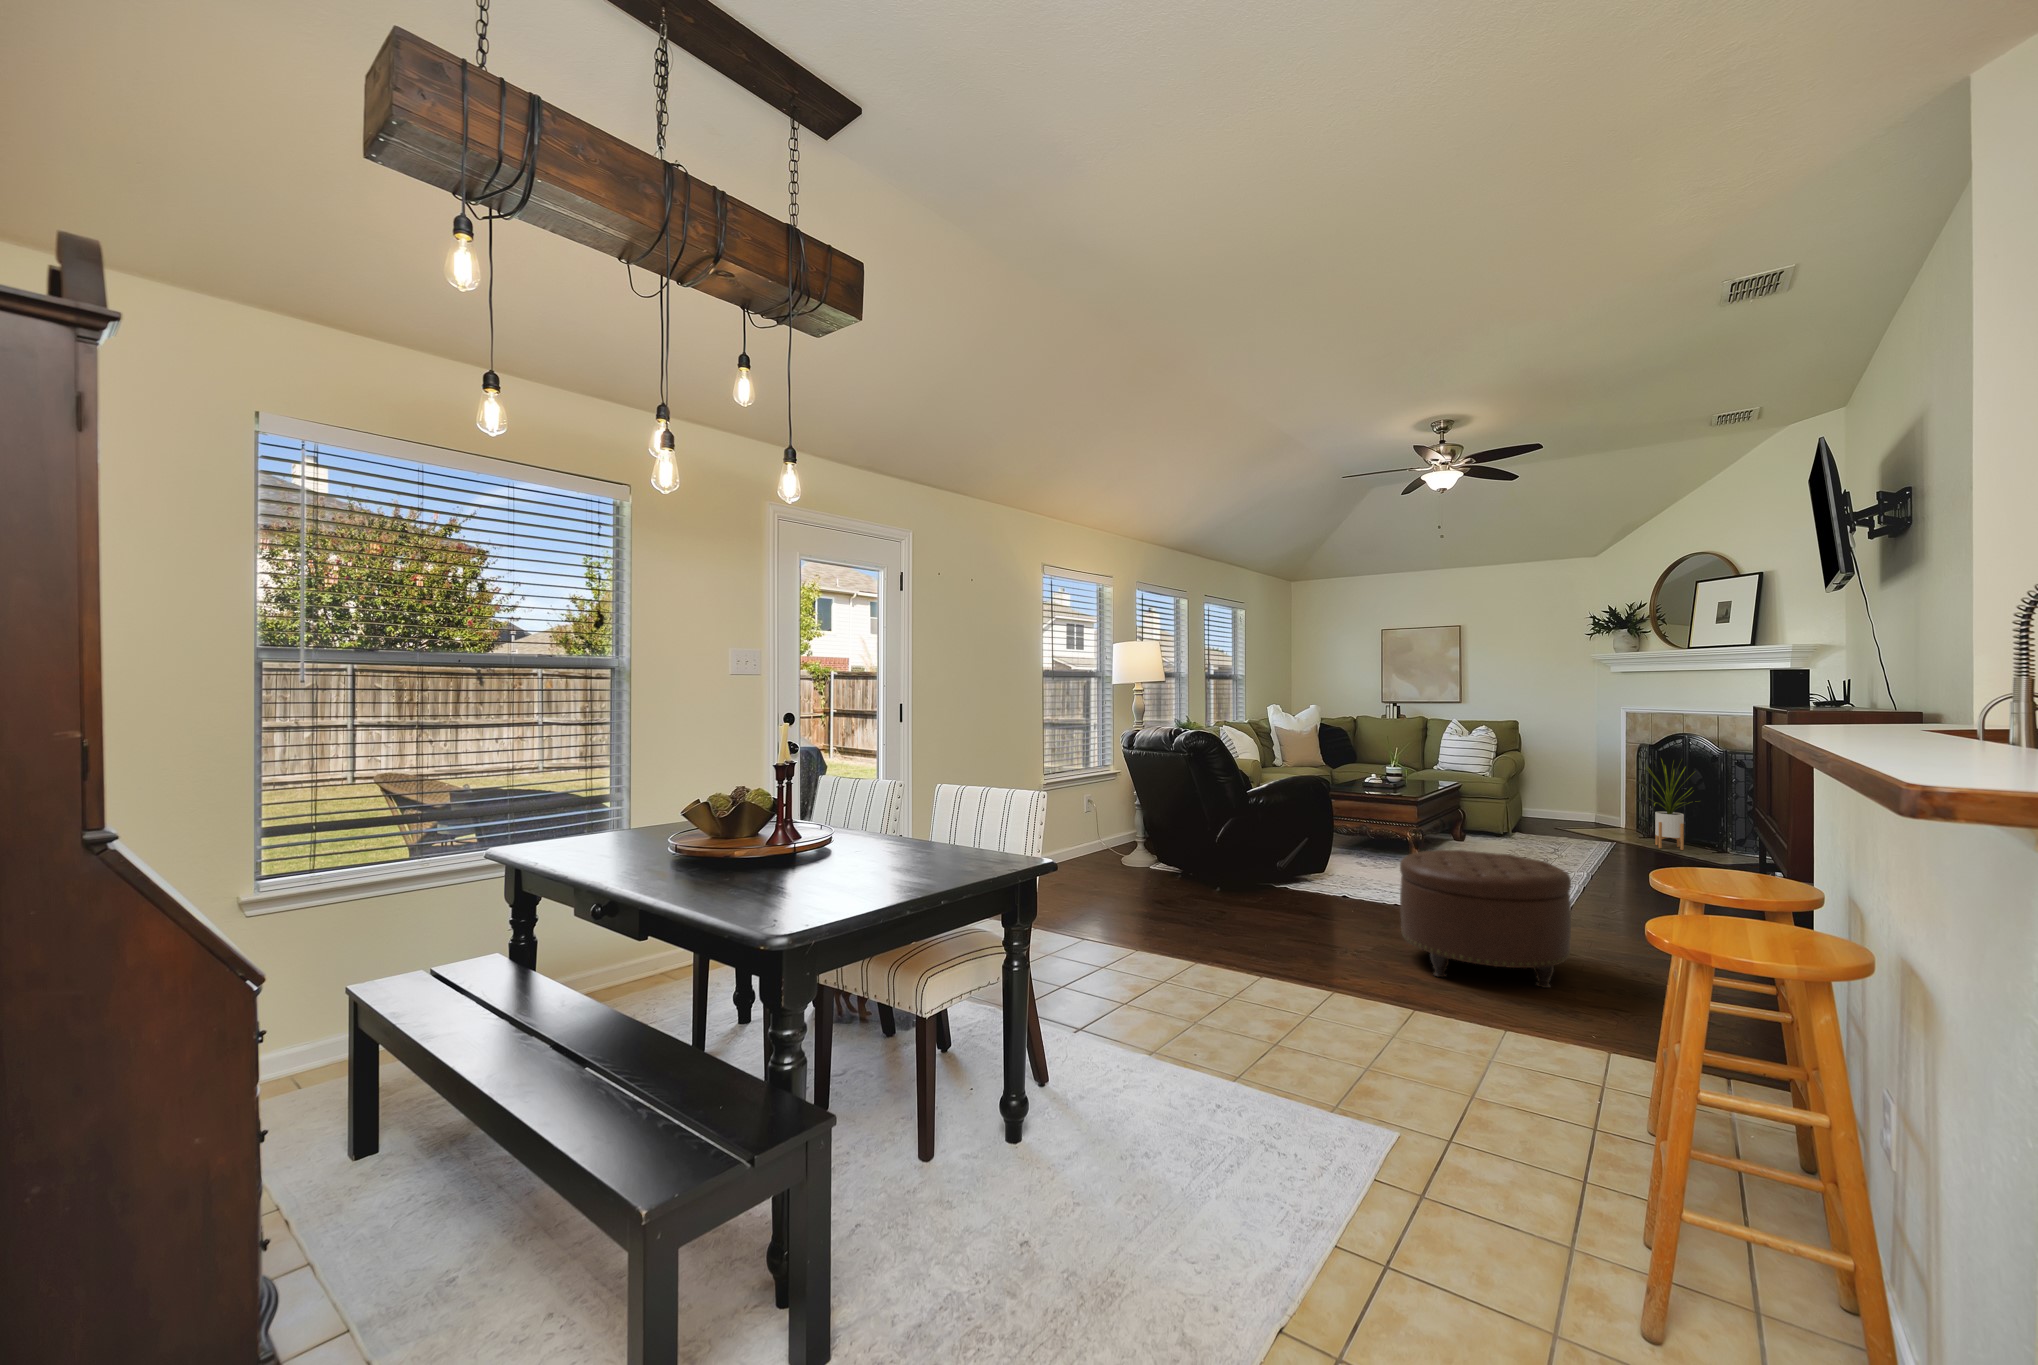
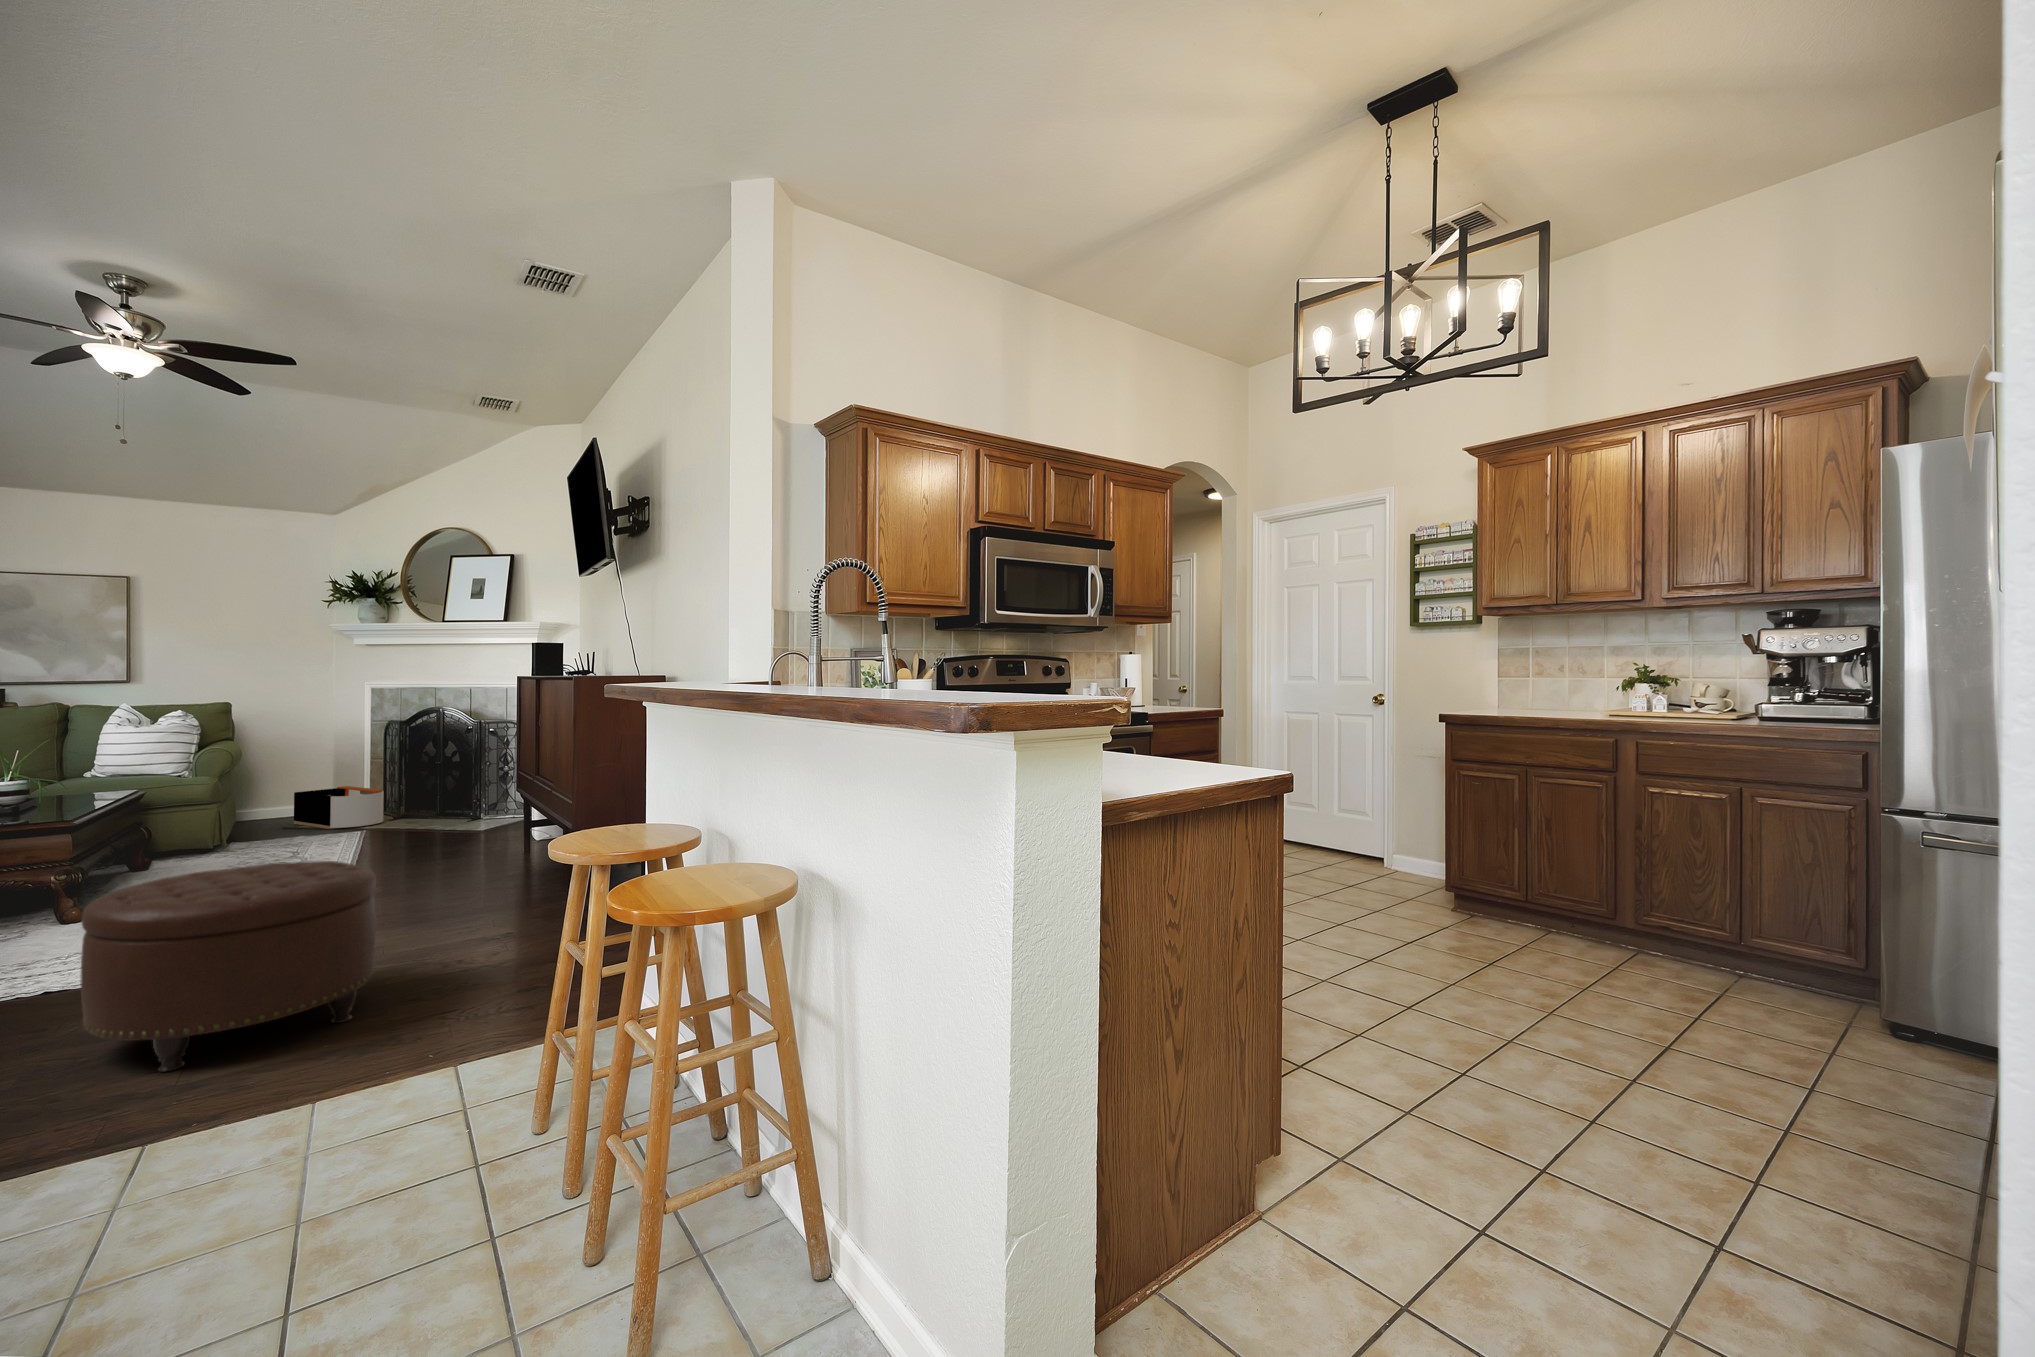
house plant: present [1646,760,1692,850] -> none [389,733,454,830]
storage bin: none [1564,798,1635,836] -> present [294,786,384,829]

